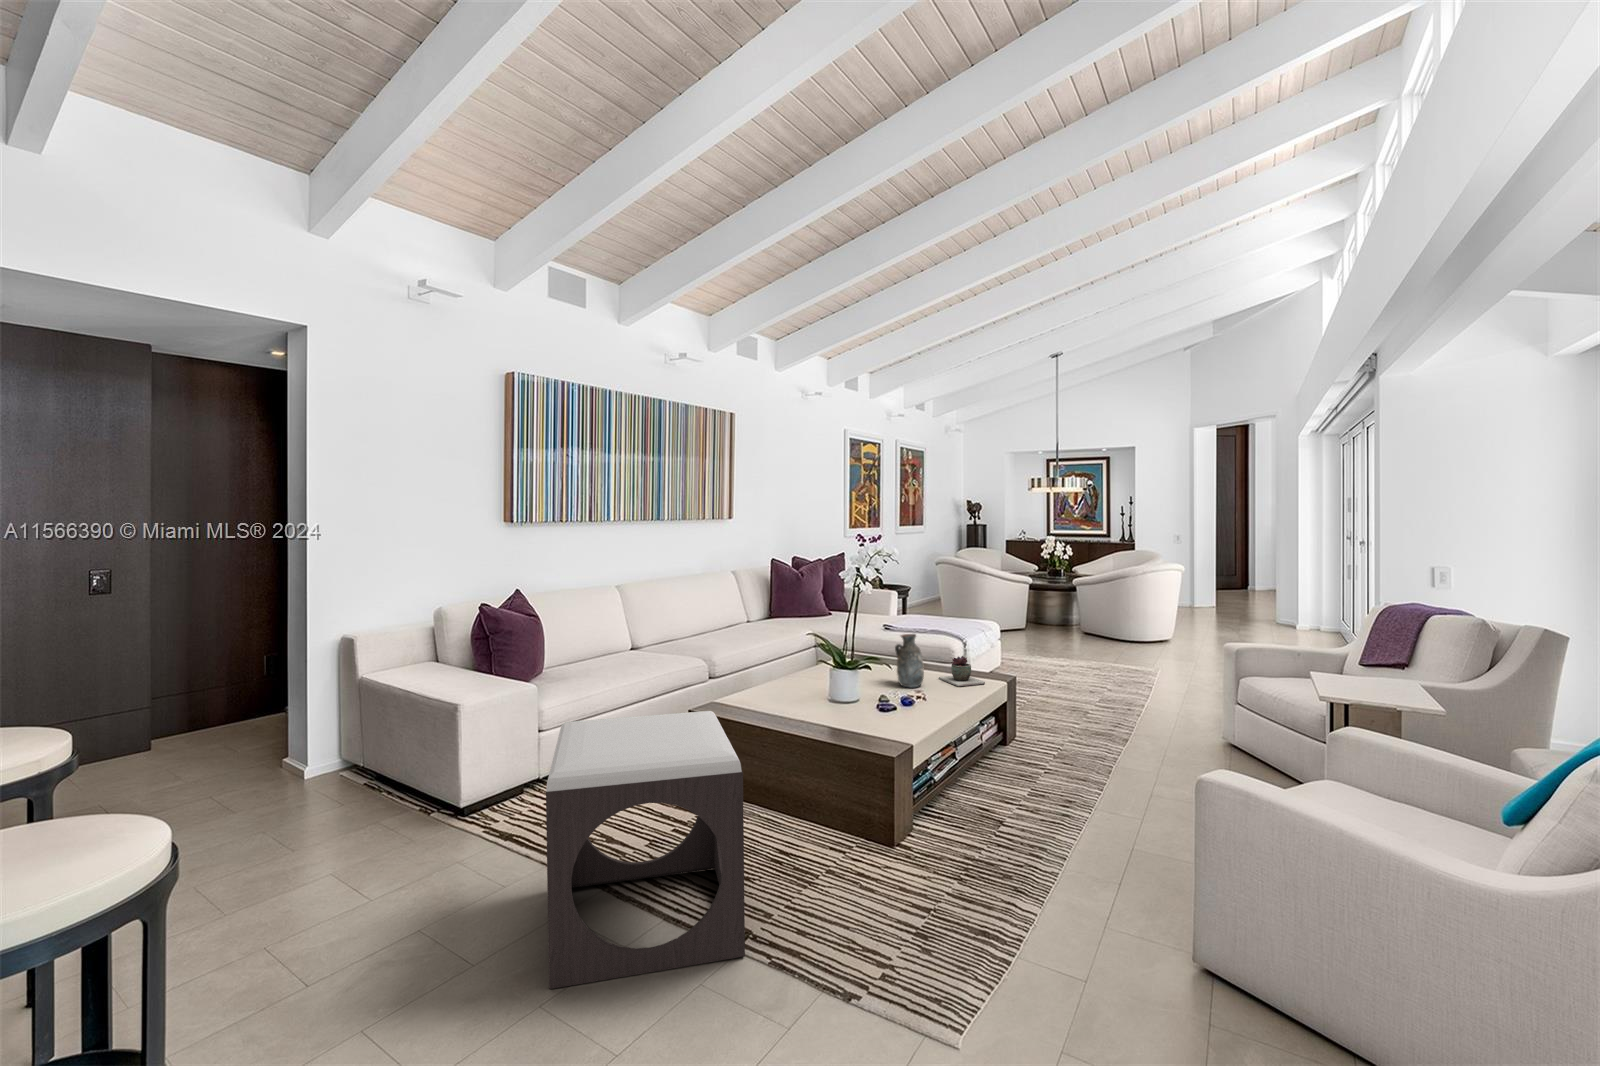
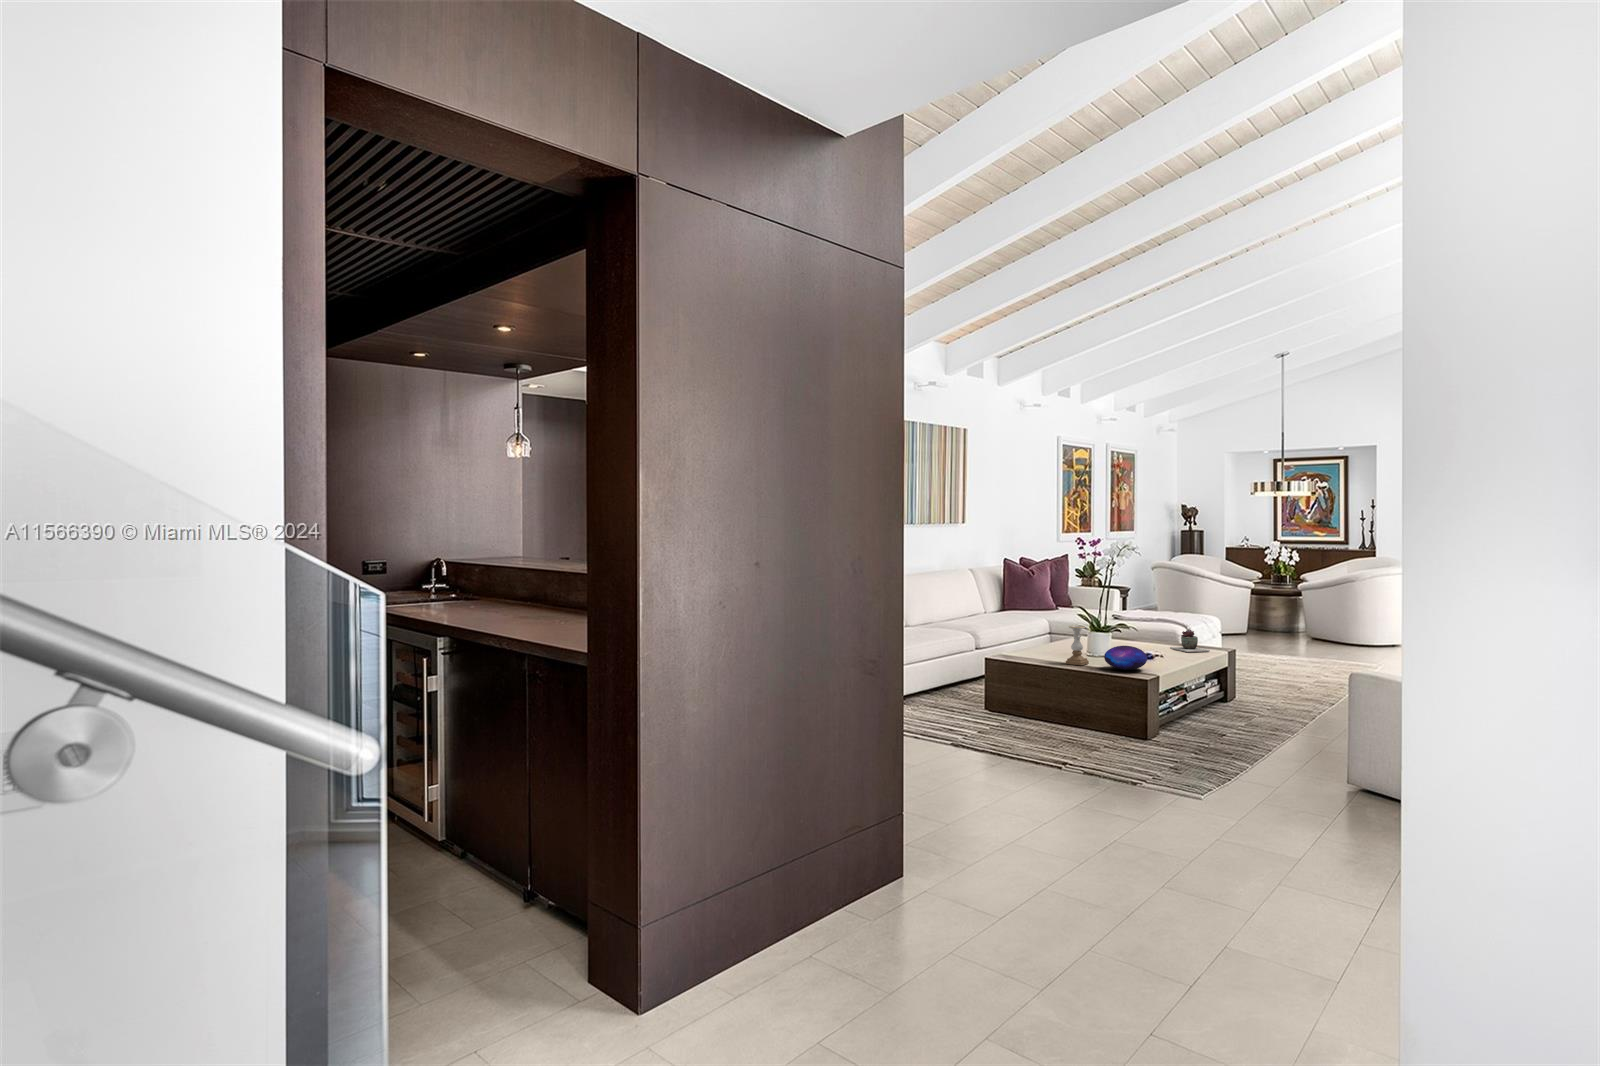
decorative vase: present [895,634,924,687] -> none [1134,611,1159,652]
candle holder: none [794,664,826,722] -> present [1066,626,1089,665]
decorative orb: none [842,695,900,732] -> present [1104,646,1147,670]
footstool: present [546,711,745,989] -> none [937,641,1069,773]

